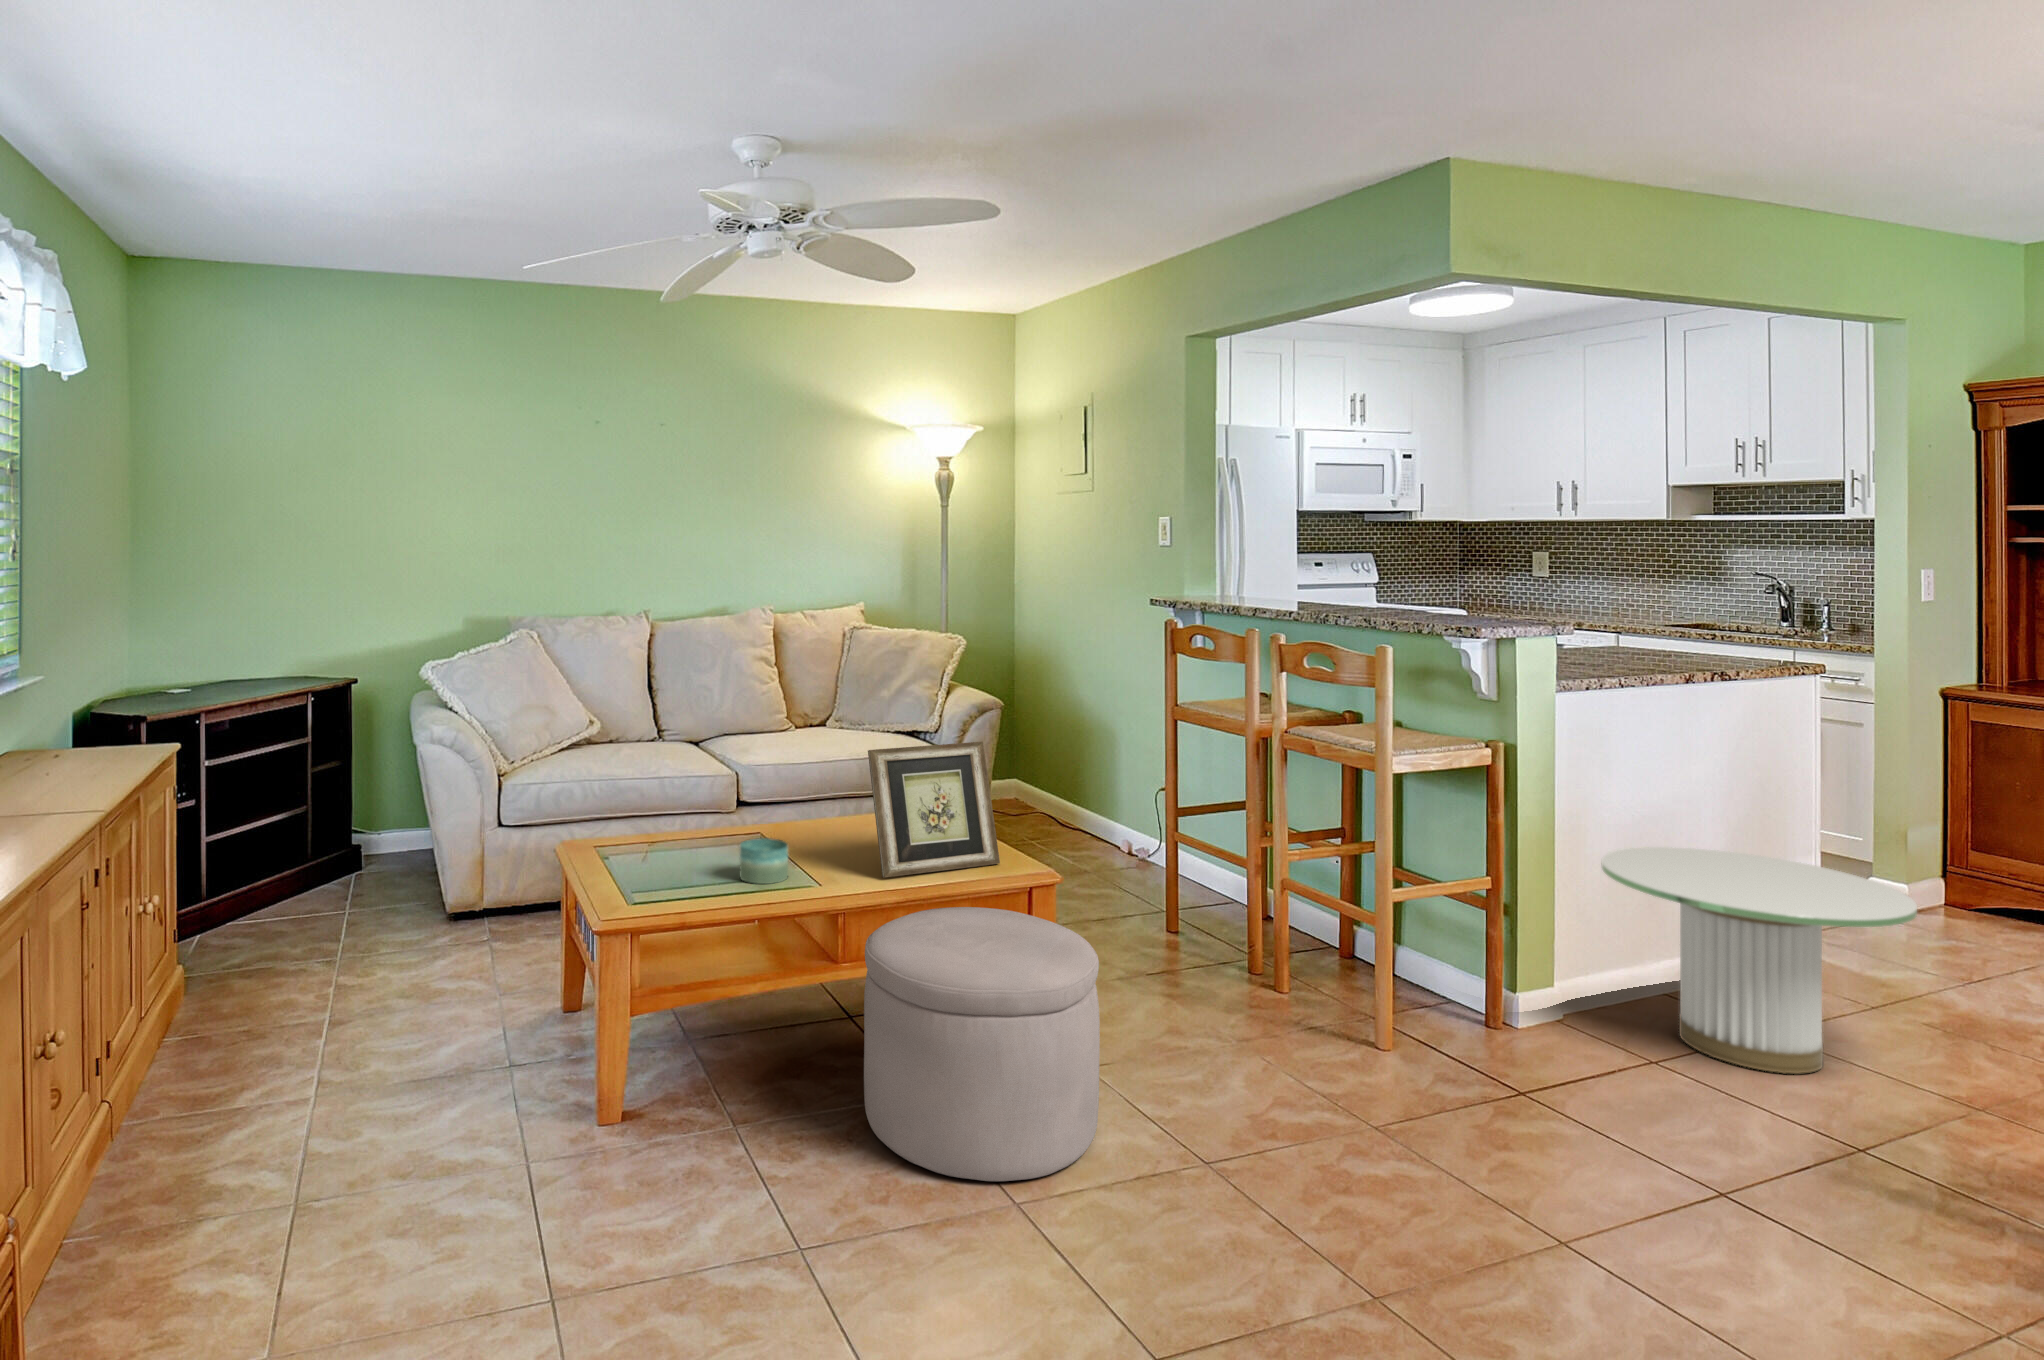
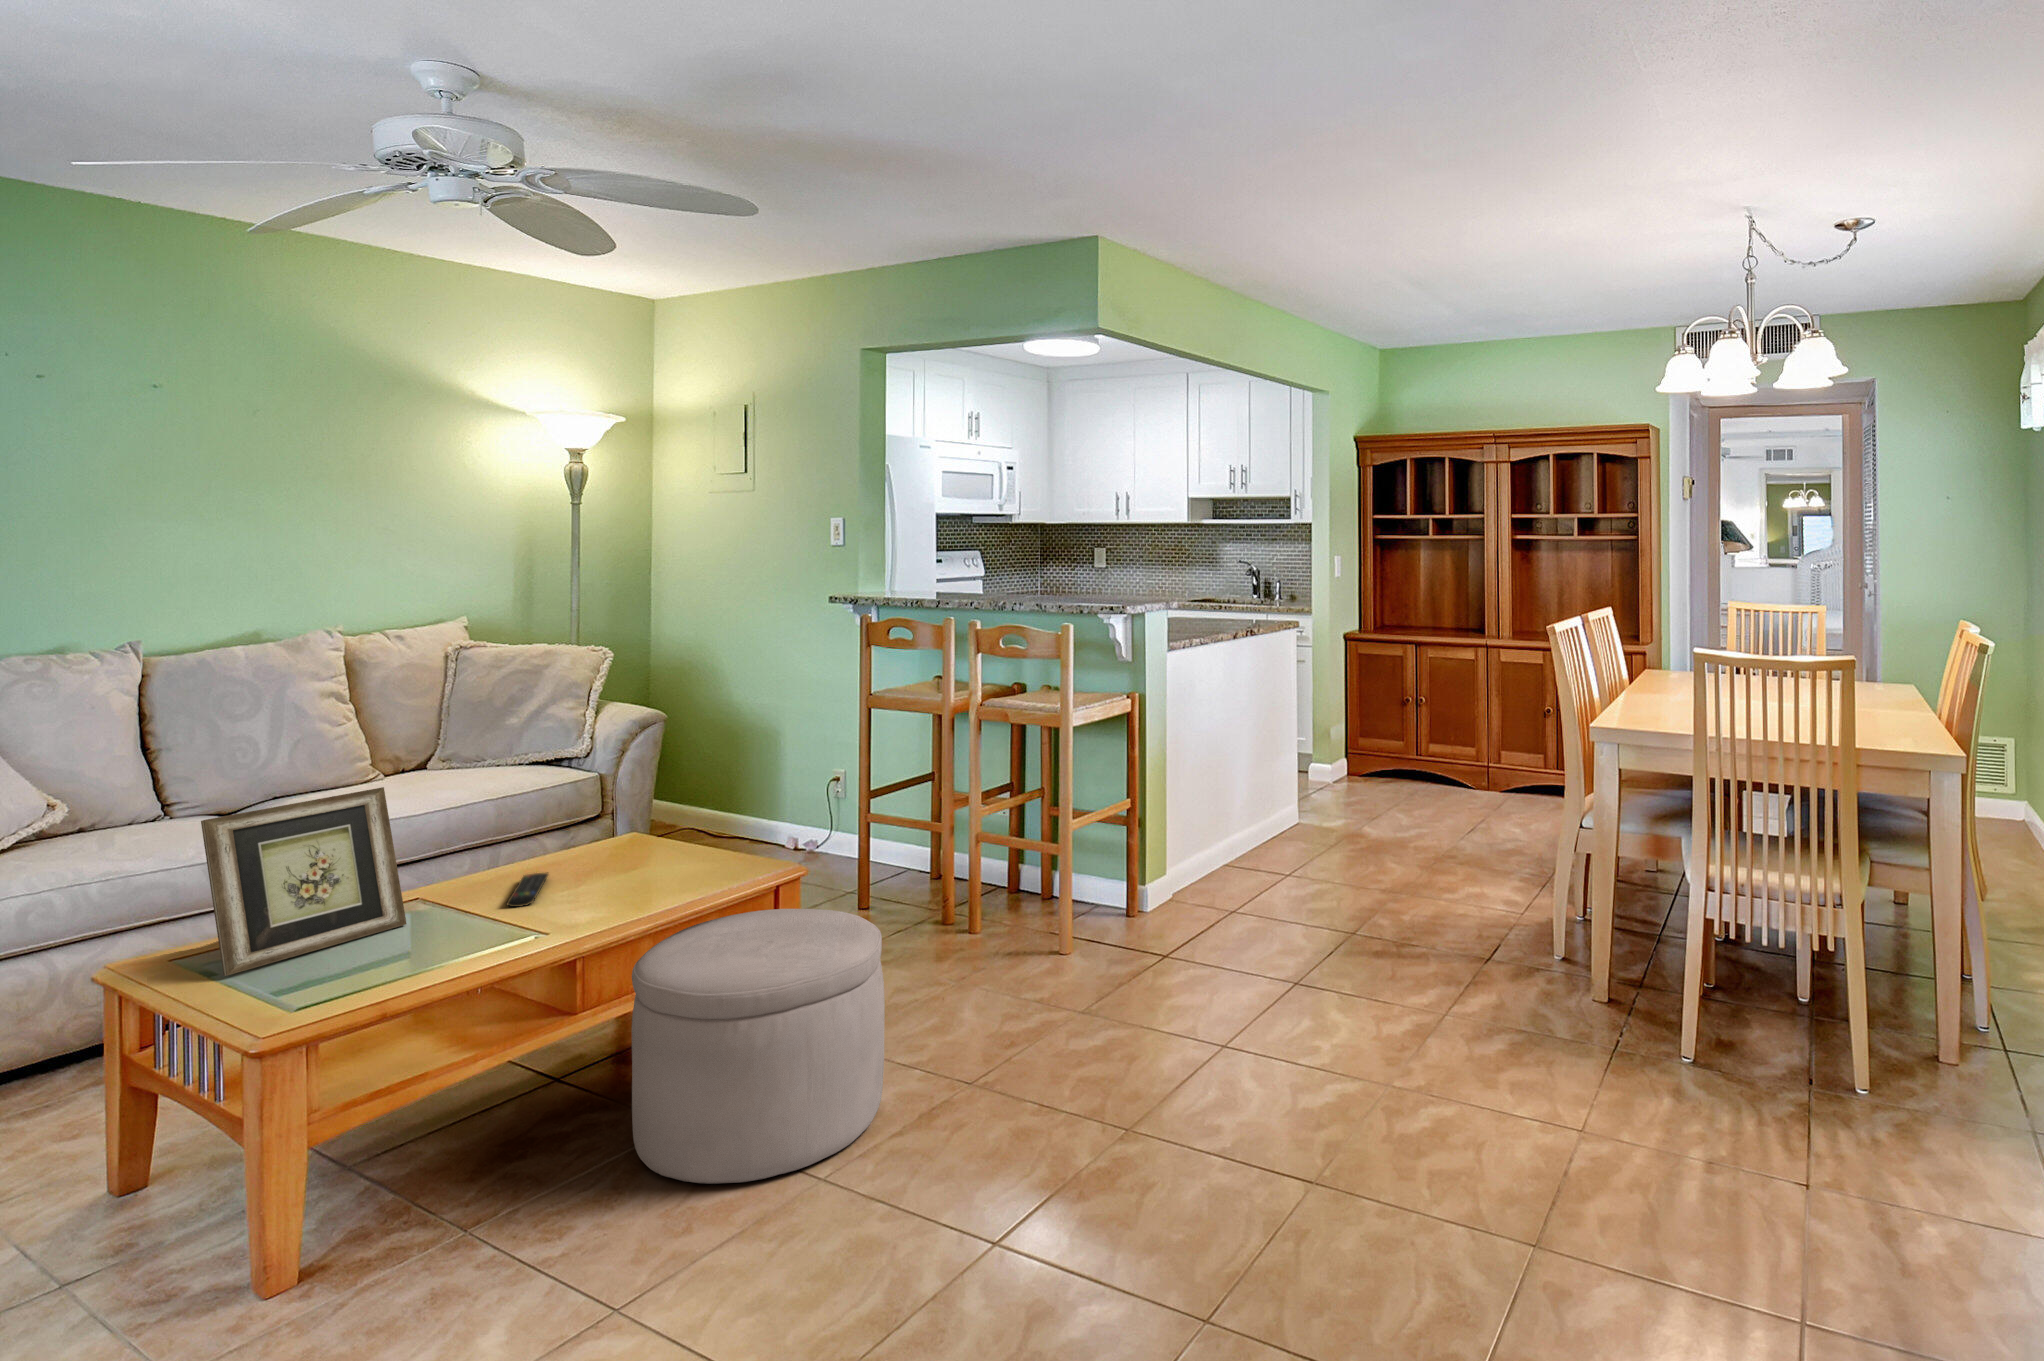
picture frame: present [868,742,1000,877] -> present [201,787,407,976]
remote control: none [807,831,852,859] -> present [507,872,548,907]
candle: present [740,838,788,884] -> none [431,892,499,949]
side table: present [1601,847,1917,1074] -> none [1199,757,1370,903]

